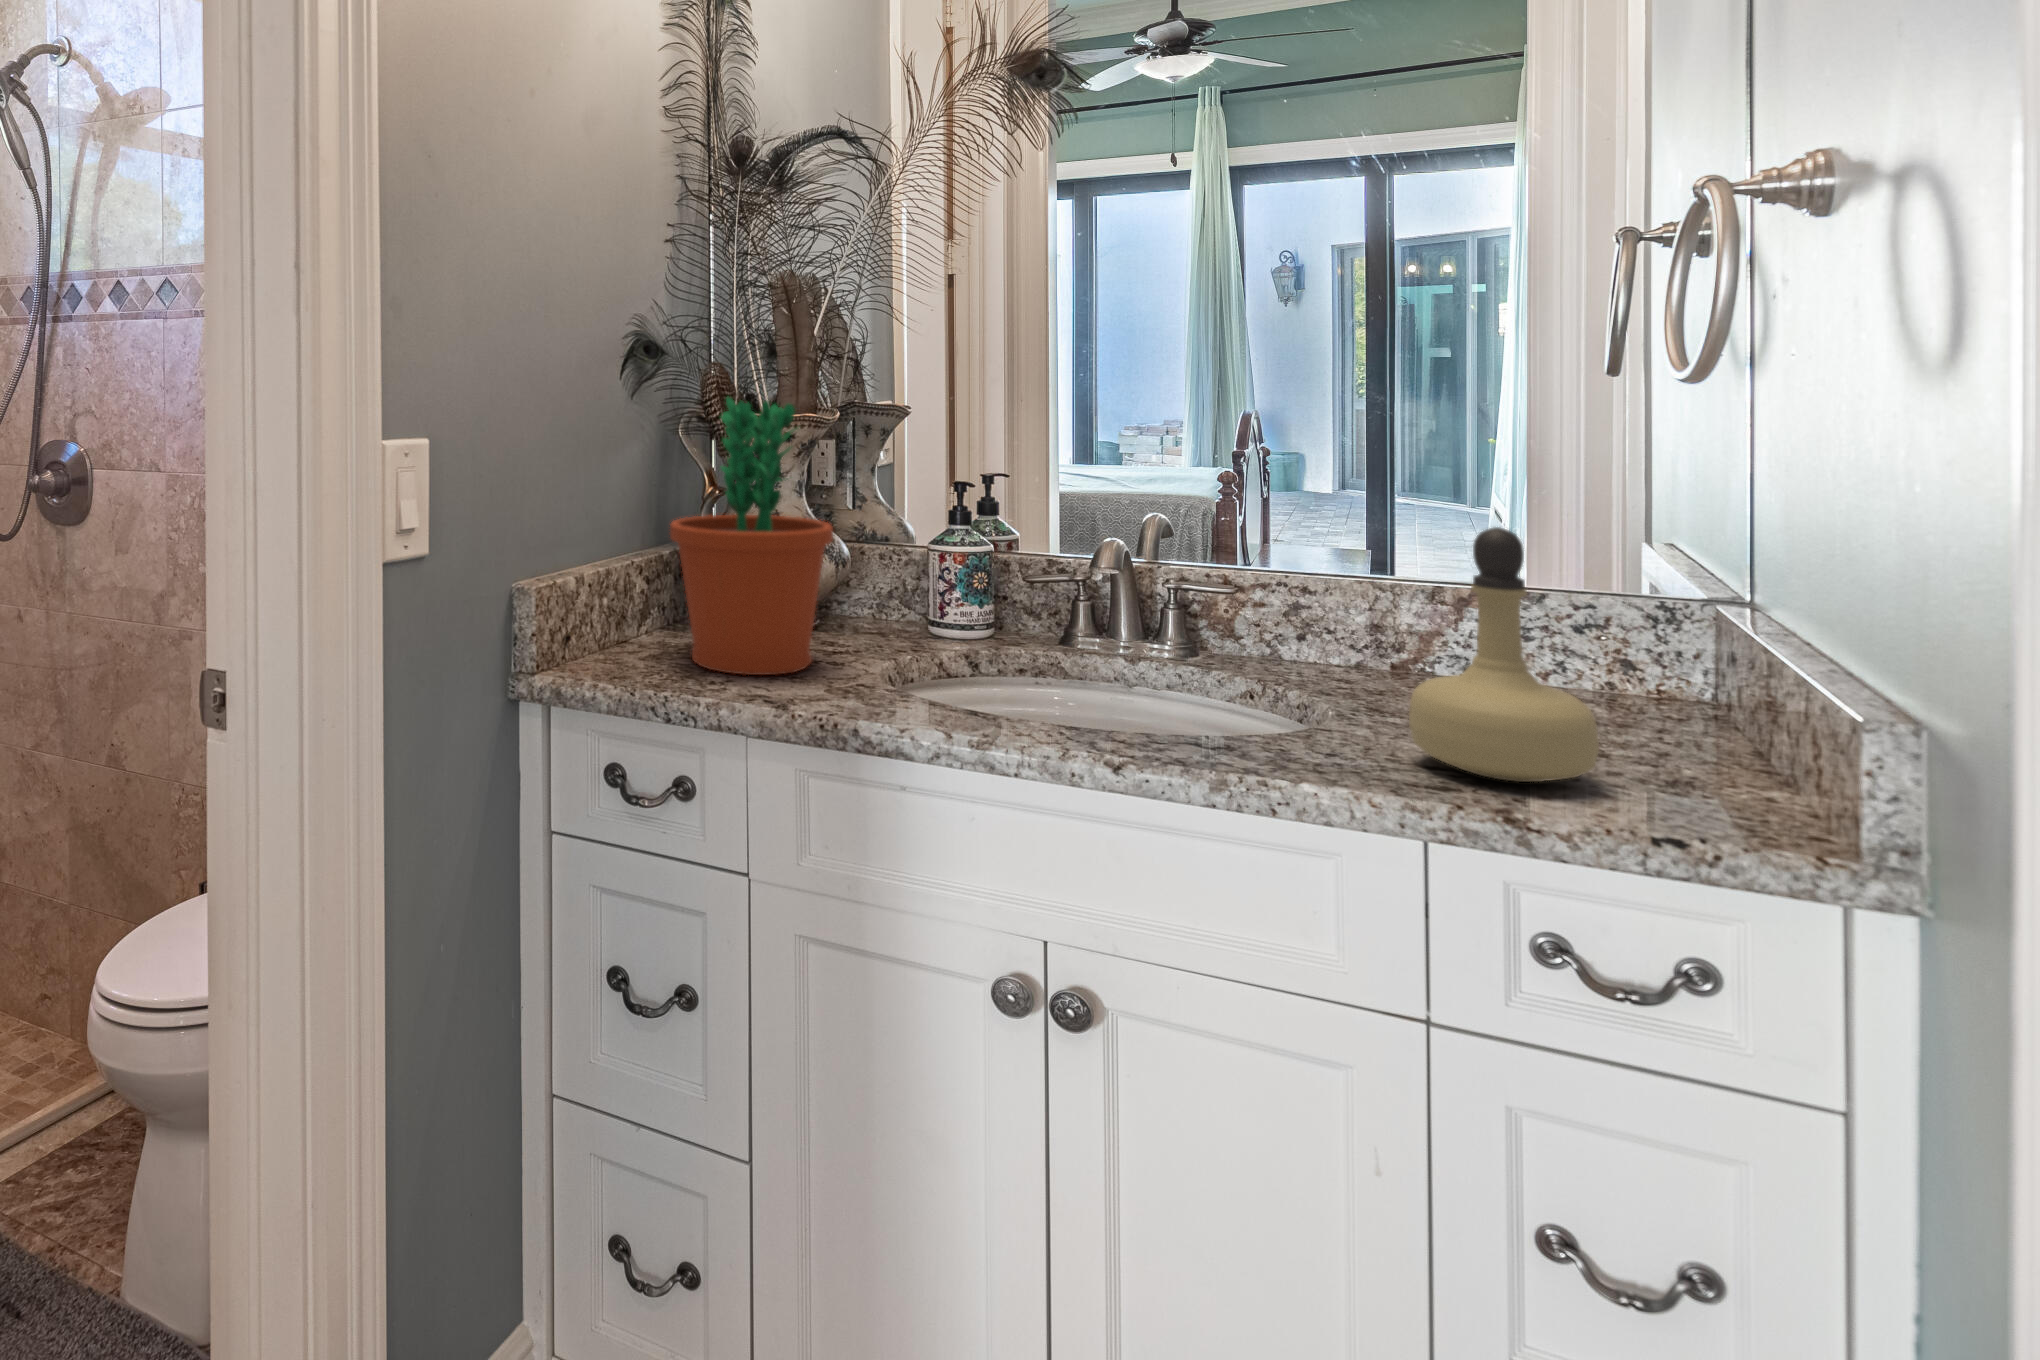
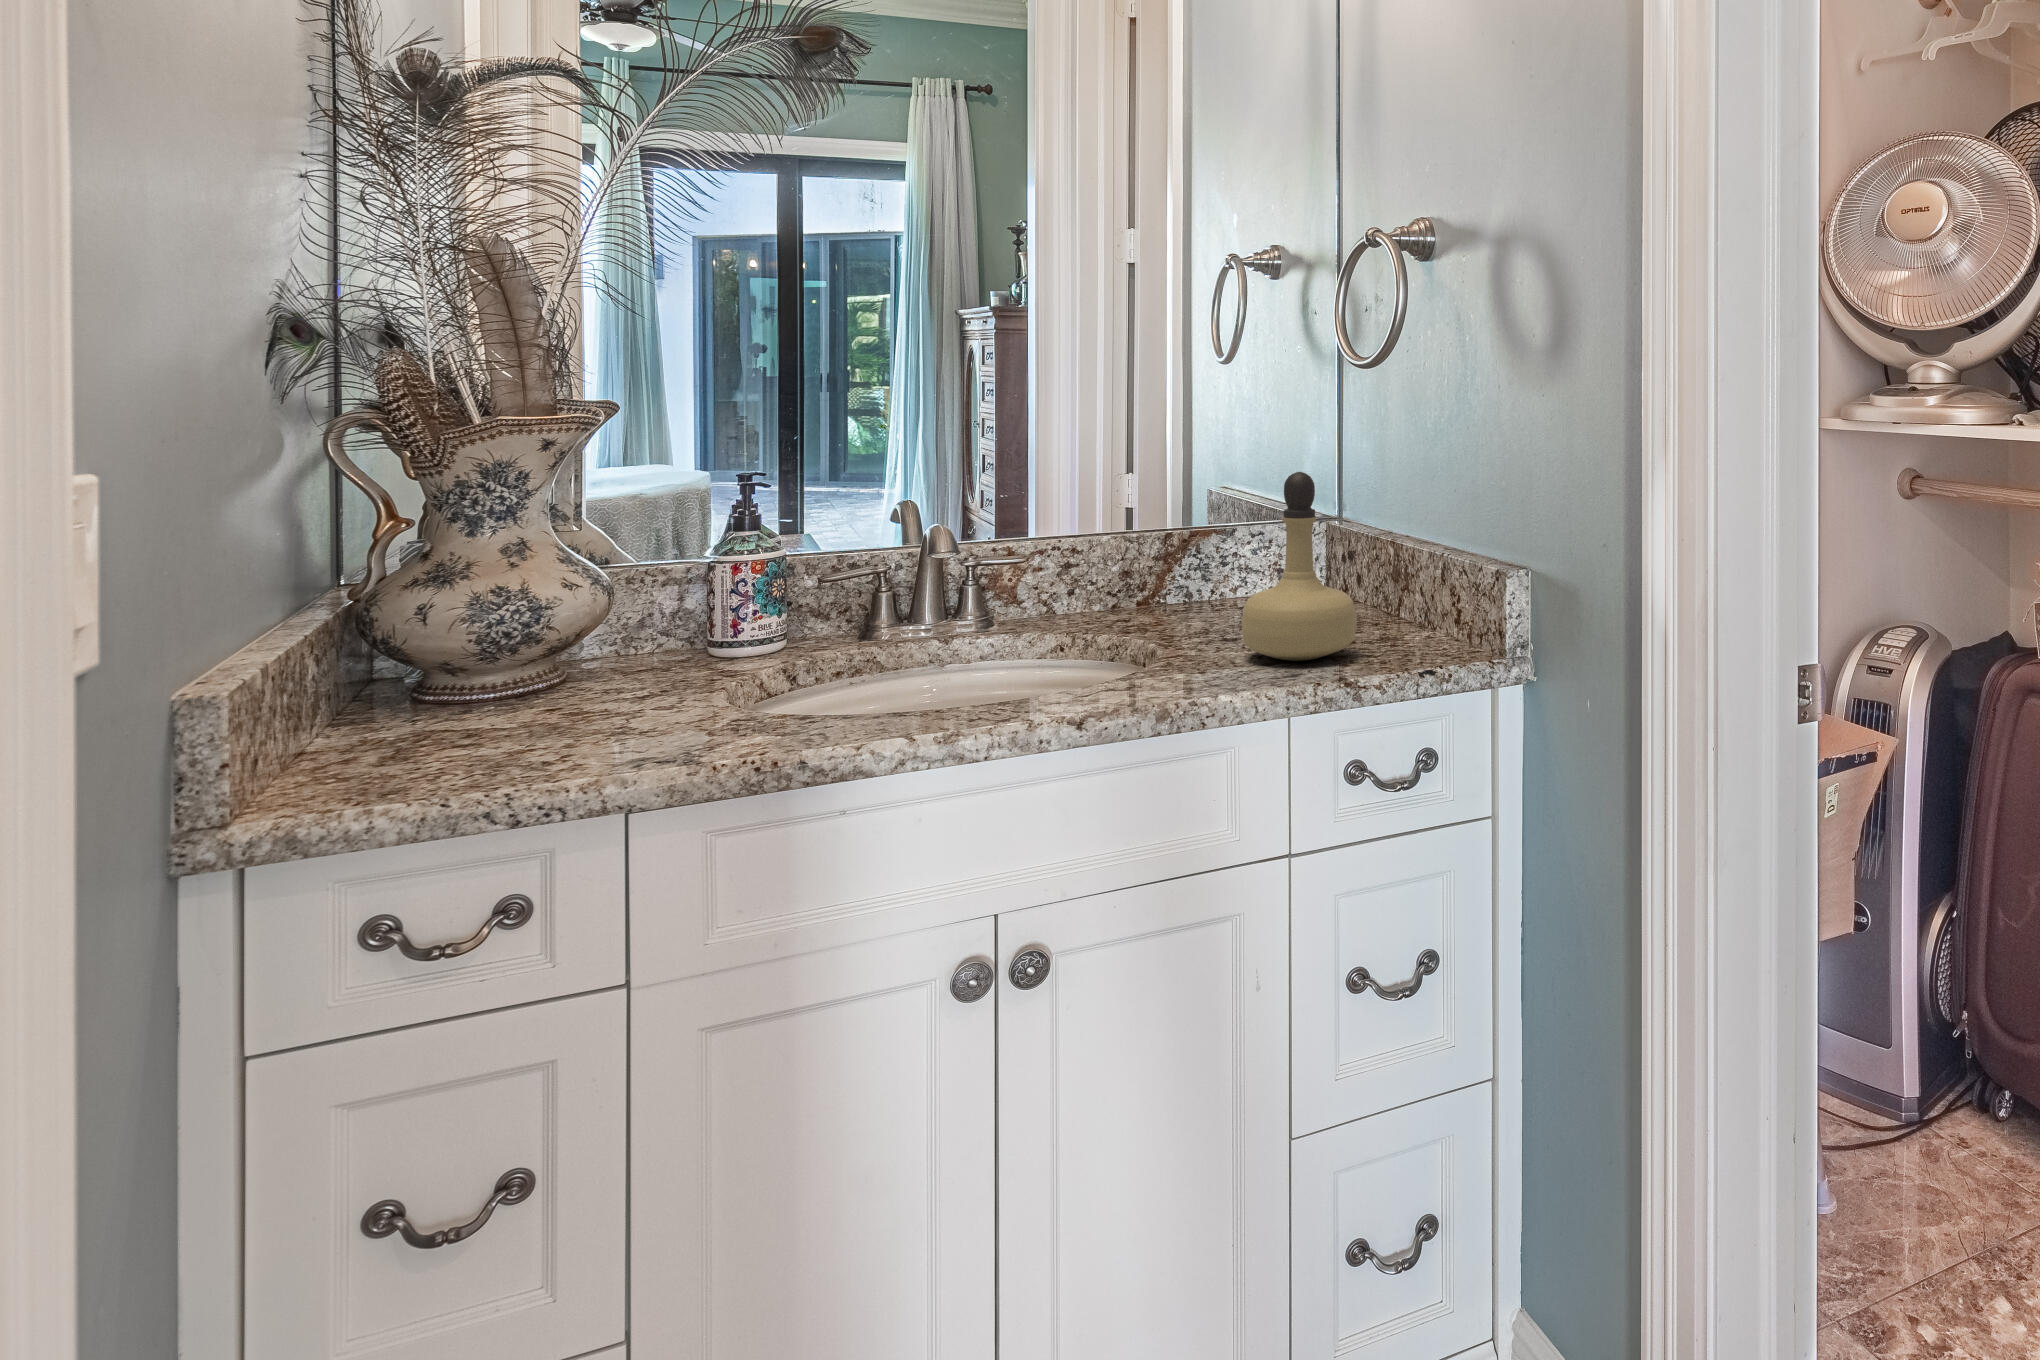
flower pot: present [670,398,833,675] -> none [421,382,679,754]

